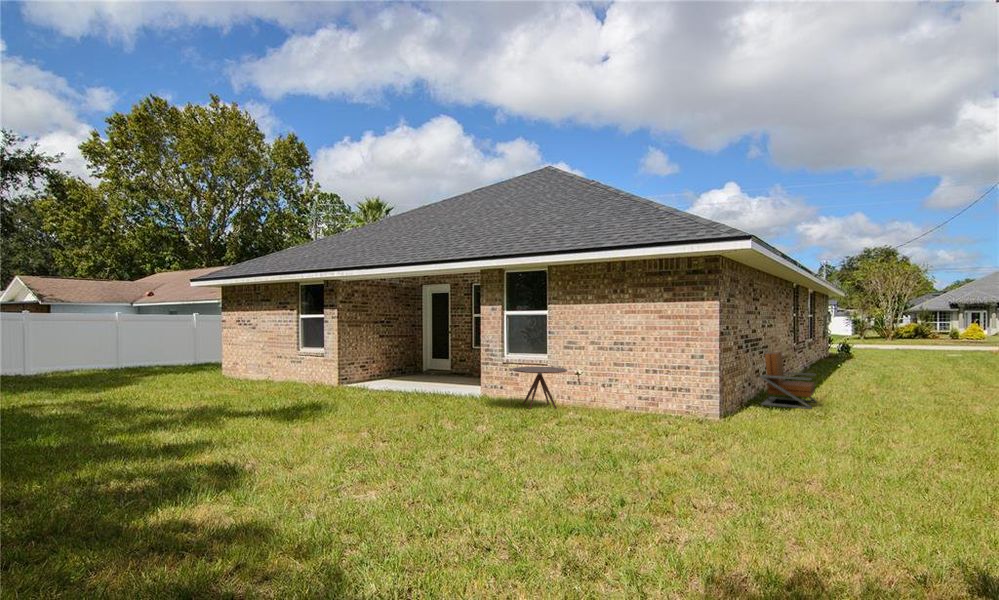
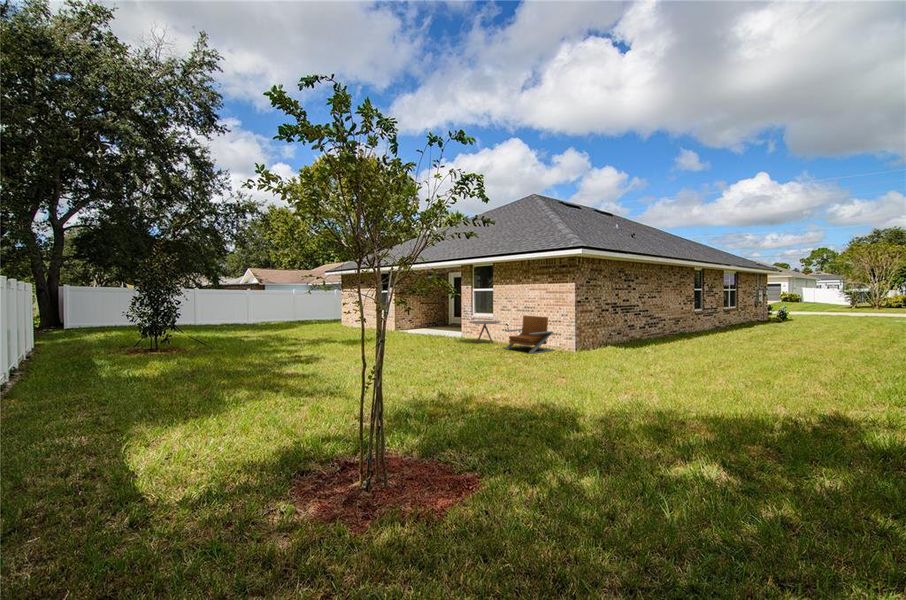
lounge chair: present [760,351,816,409] -> present [505,316,553,354]

